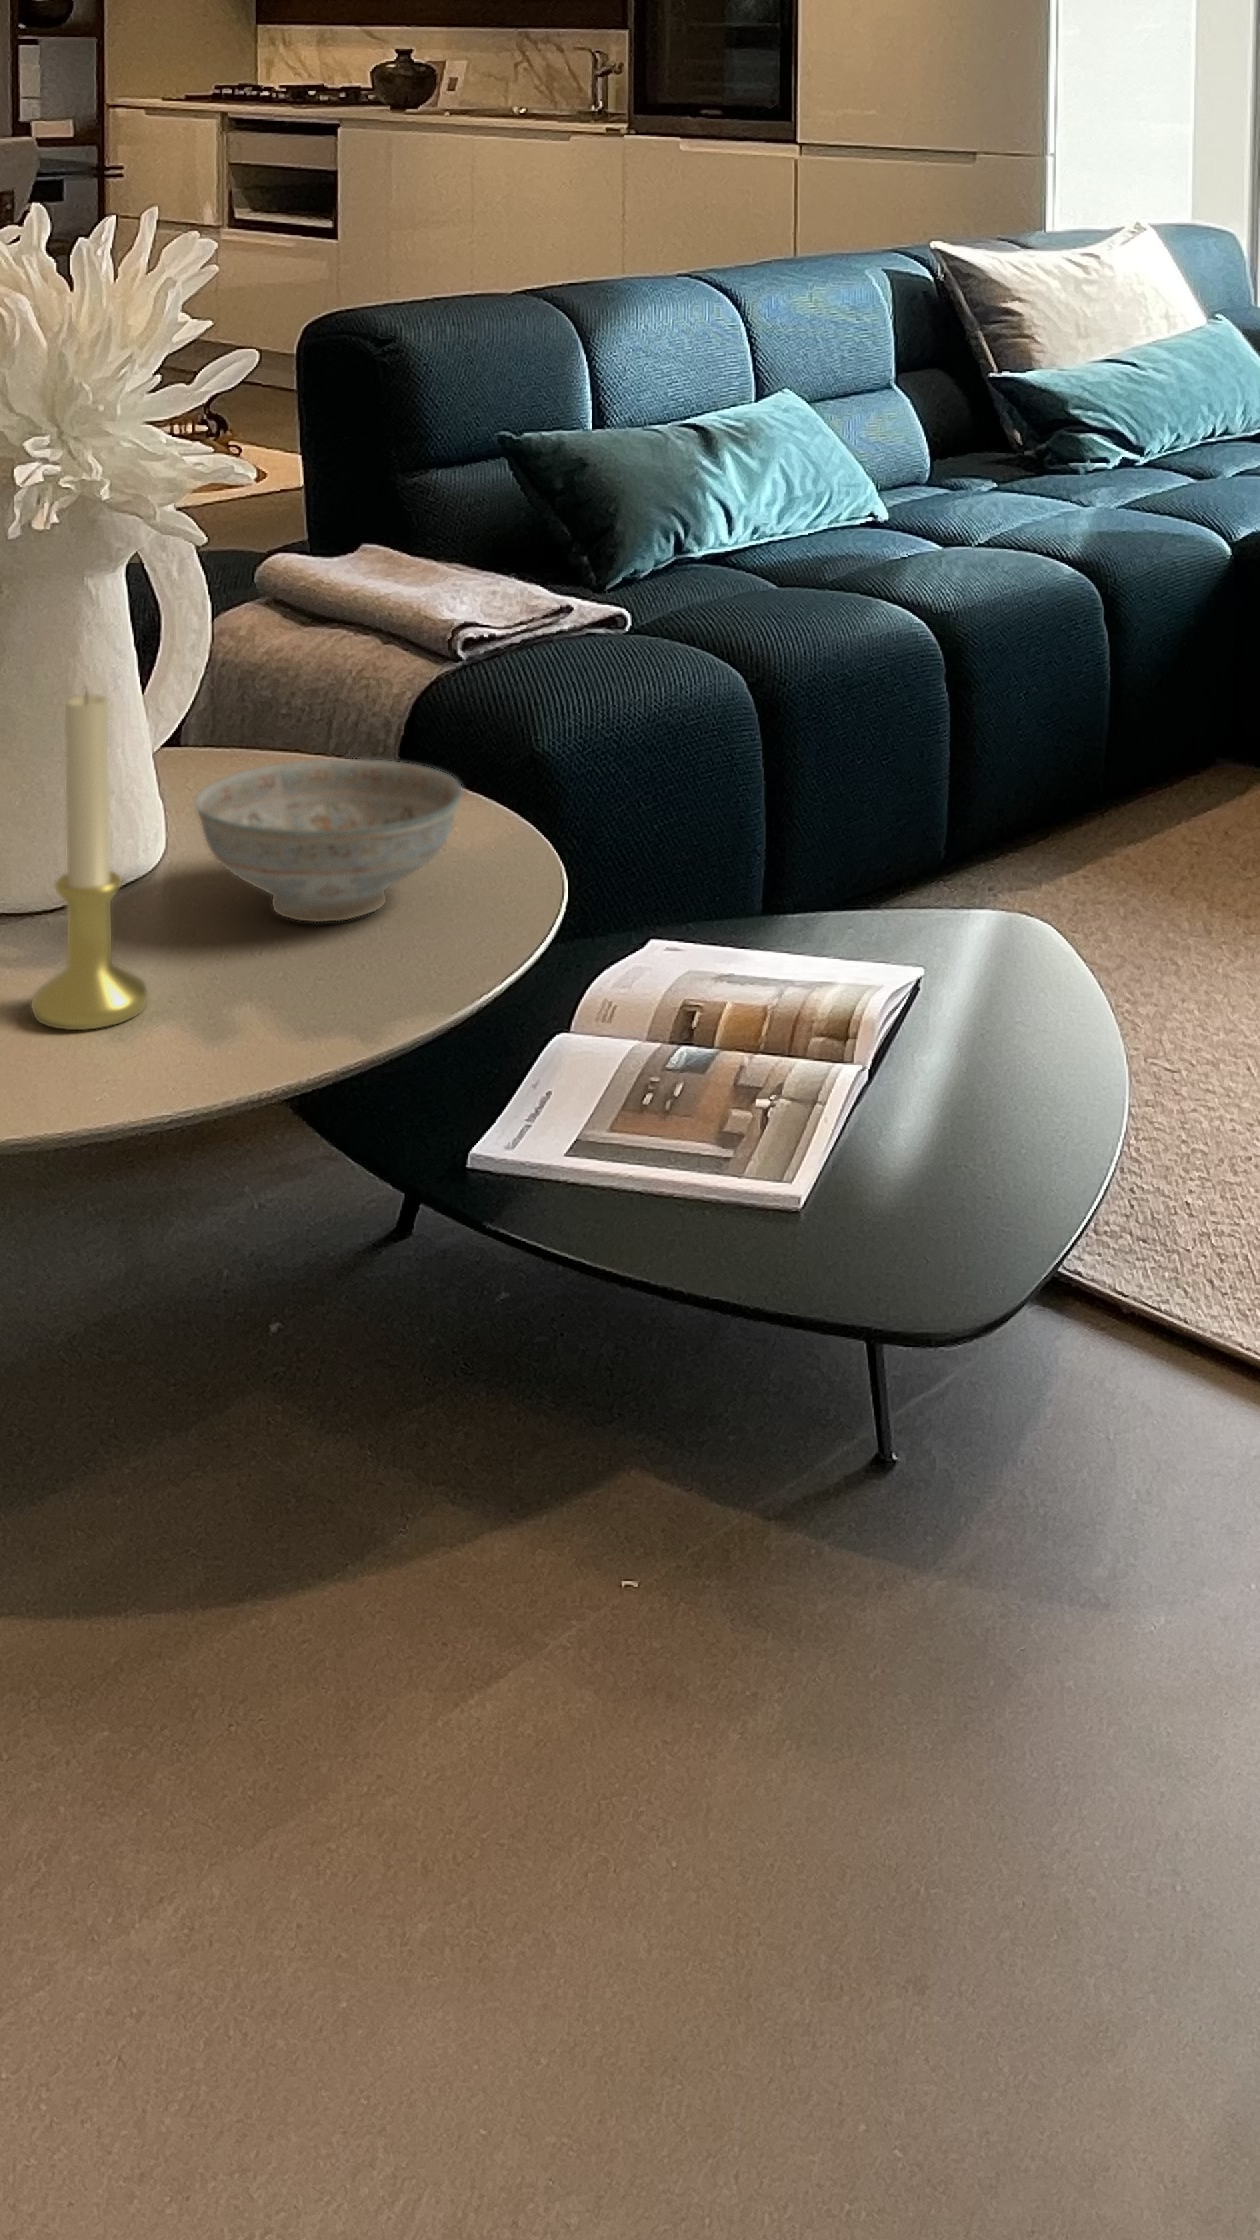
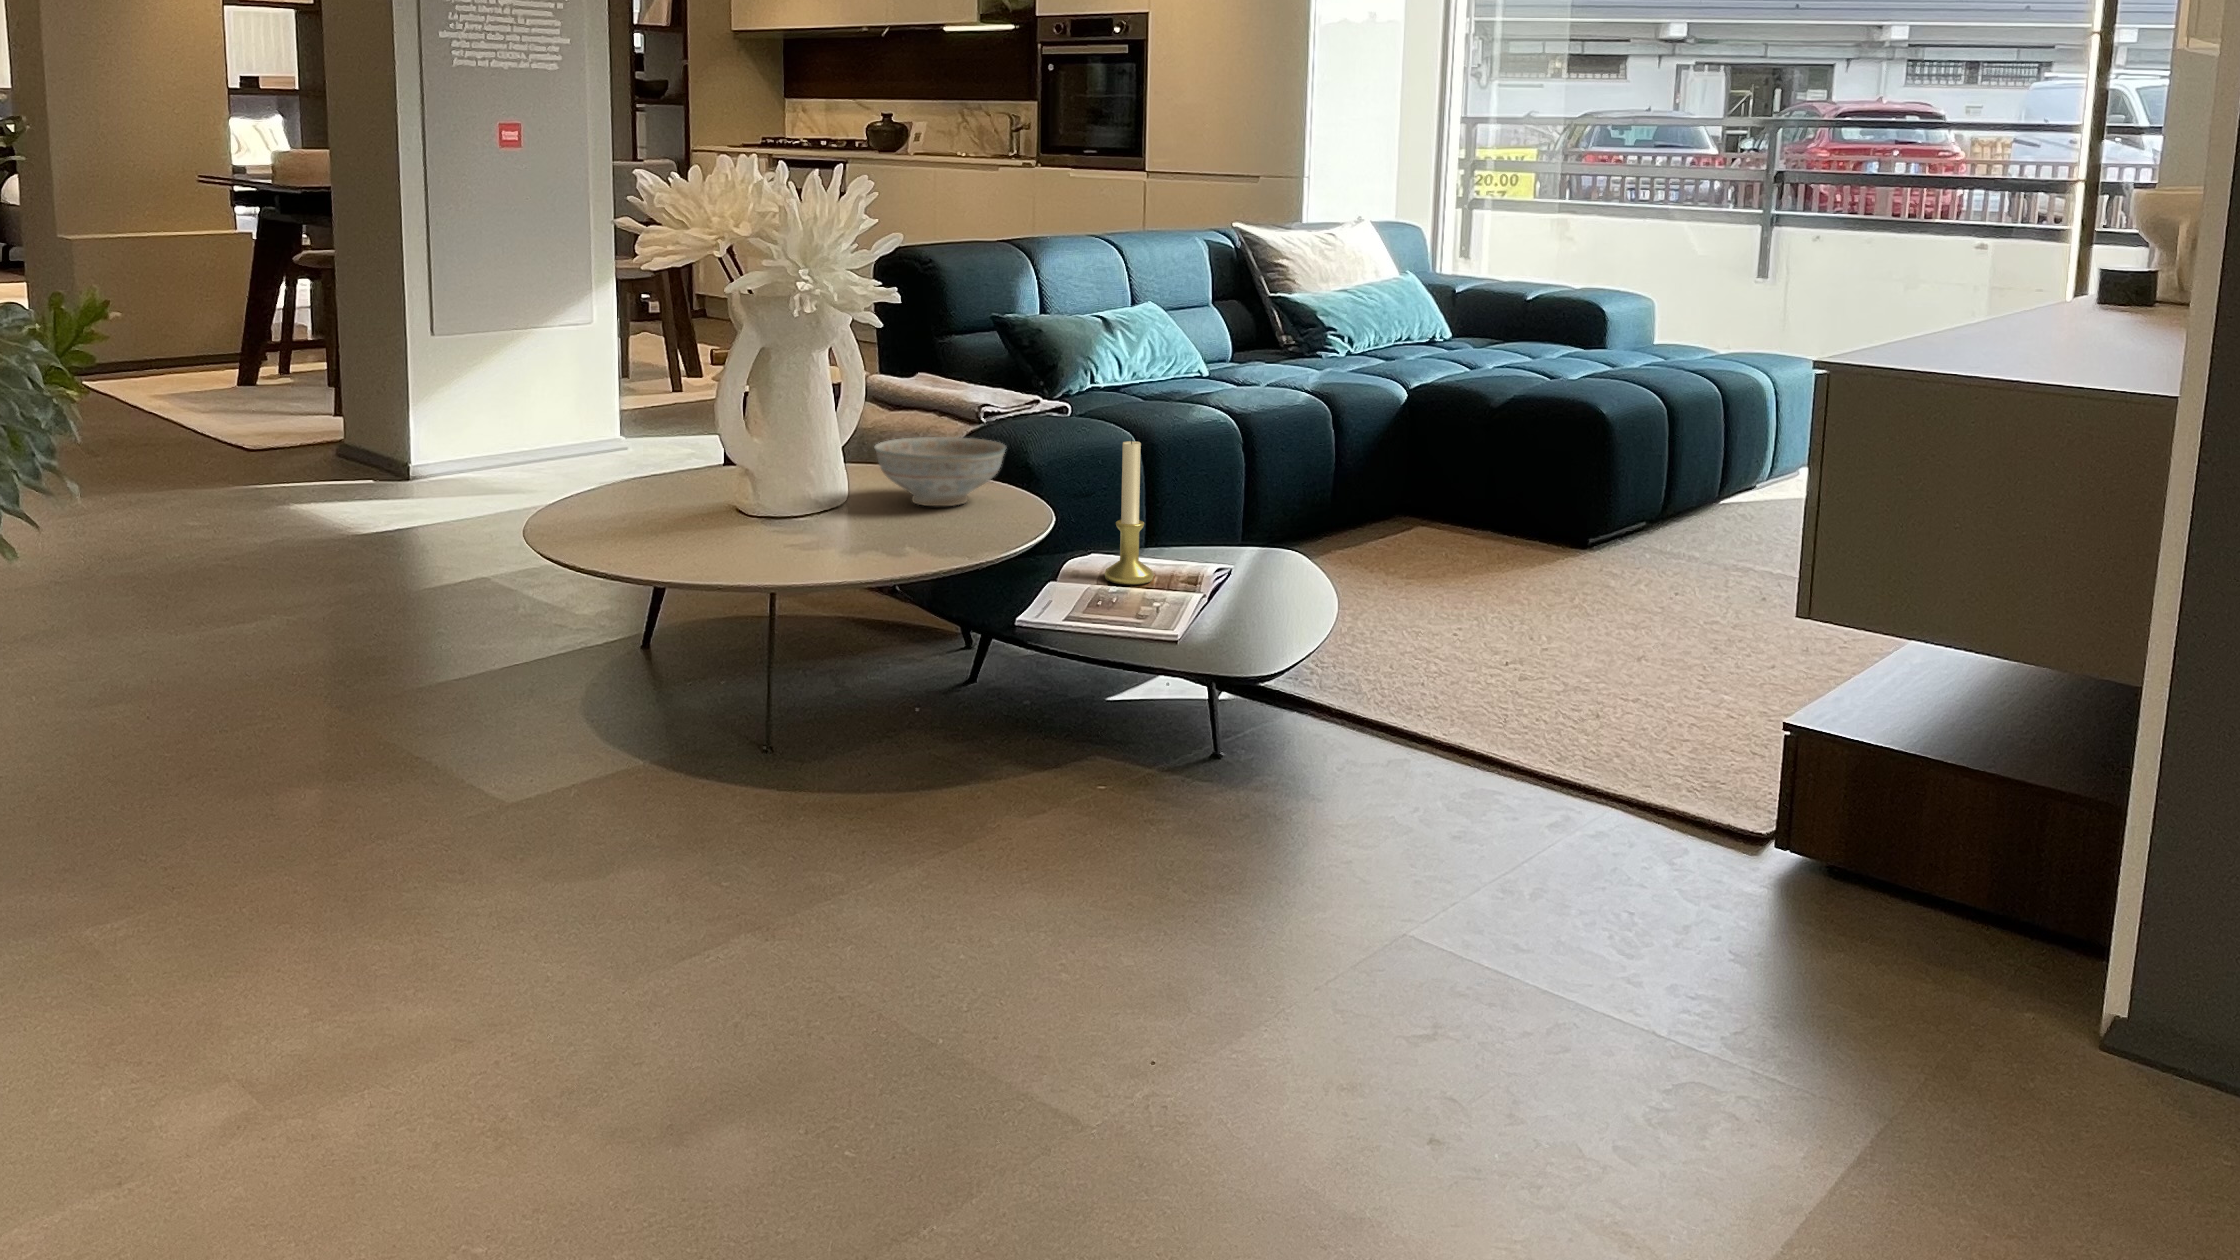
candle holder: present [32,693,148,1030] -> present [1104,437,1154,585]

